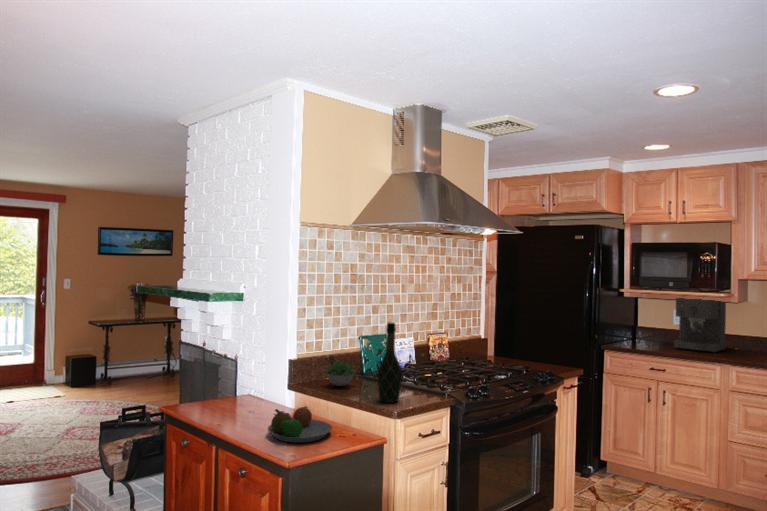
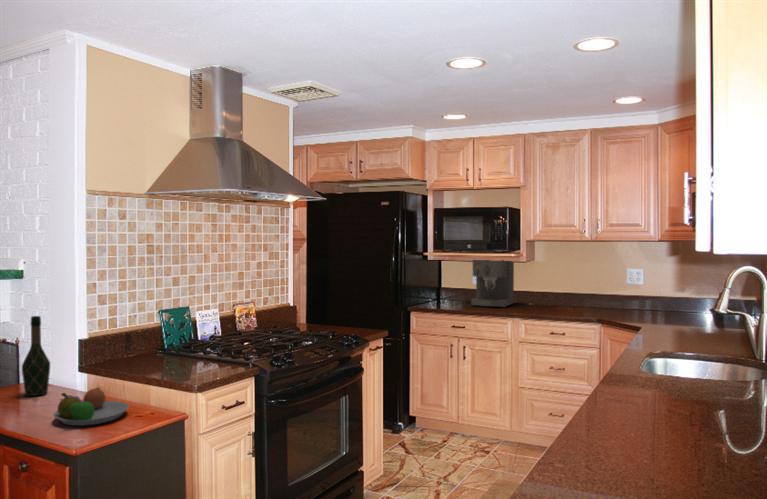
wine bottle: present [377,323,402,403] -> present [22,316,50,396]
succulent plant: present [324,361,356,386] -> none [117,339,157,364]

